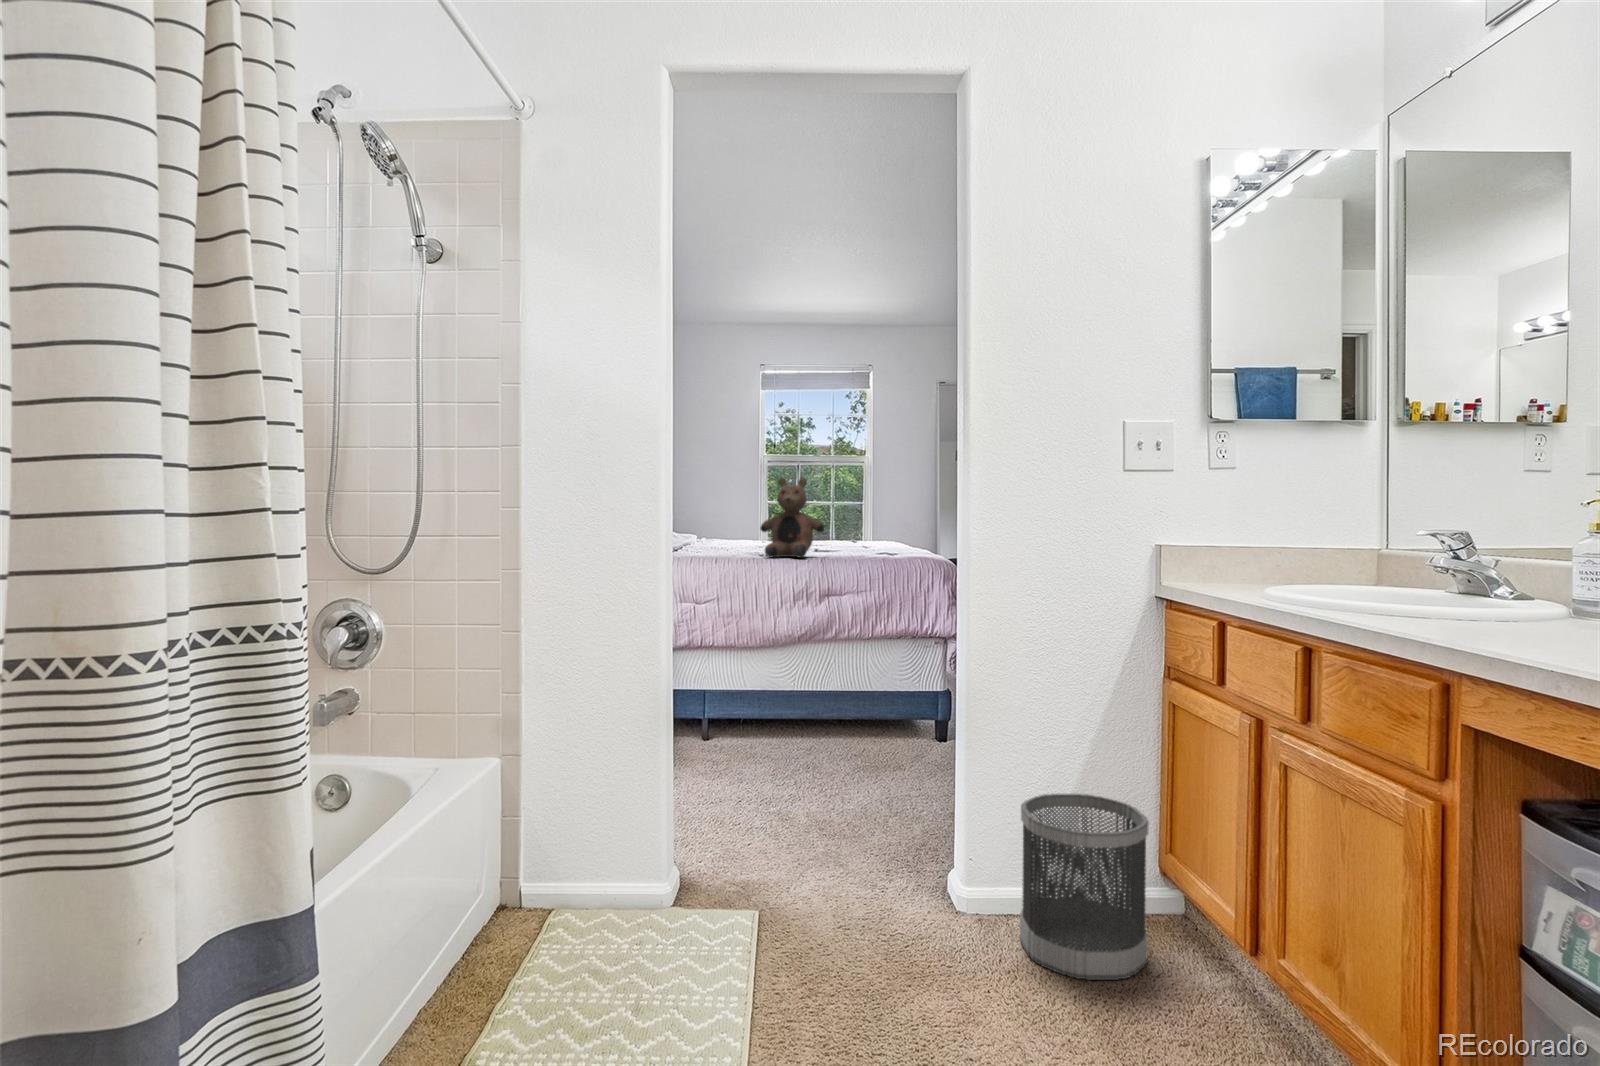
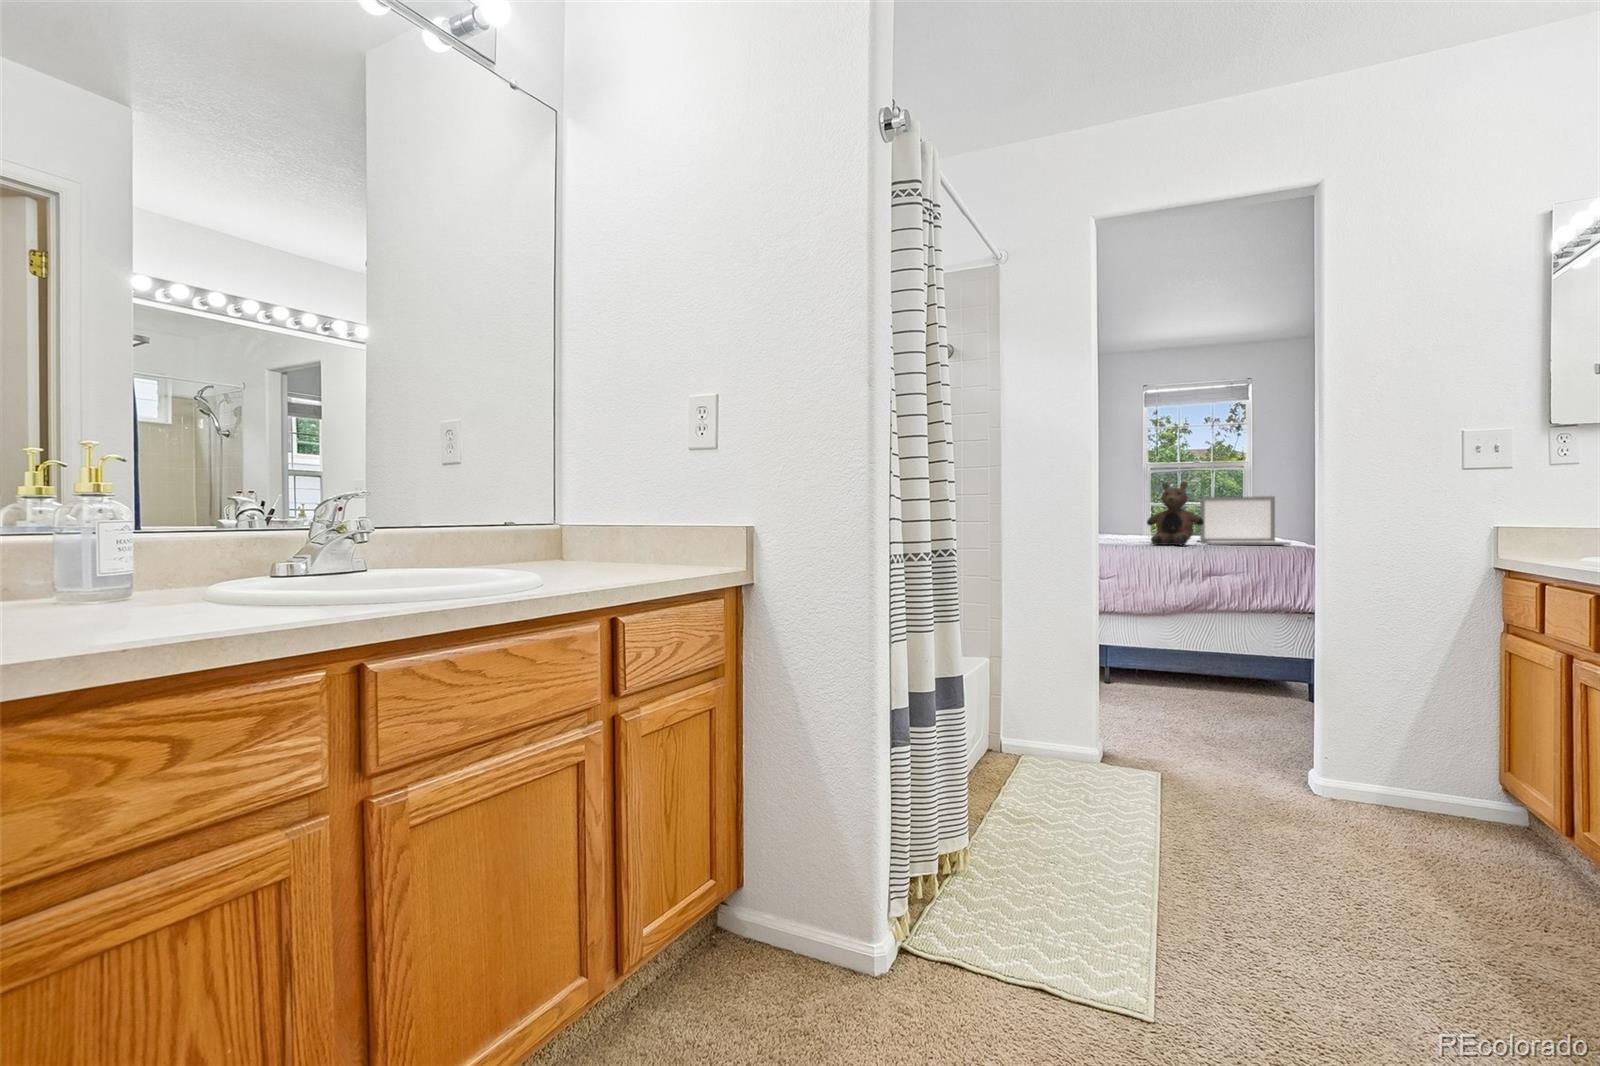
laptop: none [821,498,915,556] -> present [1200,496,1290,545]
wastebasket: present [1020,794,1149,980] -> none [1363,714,1478,846]

